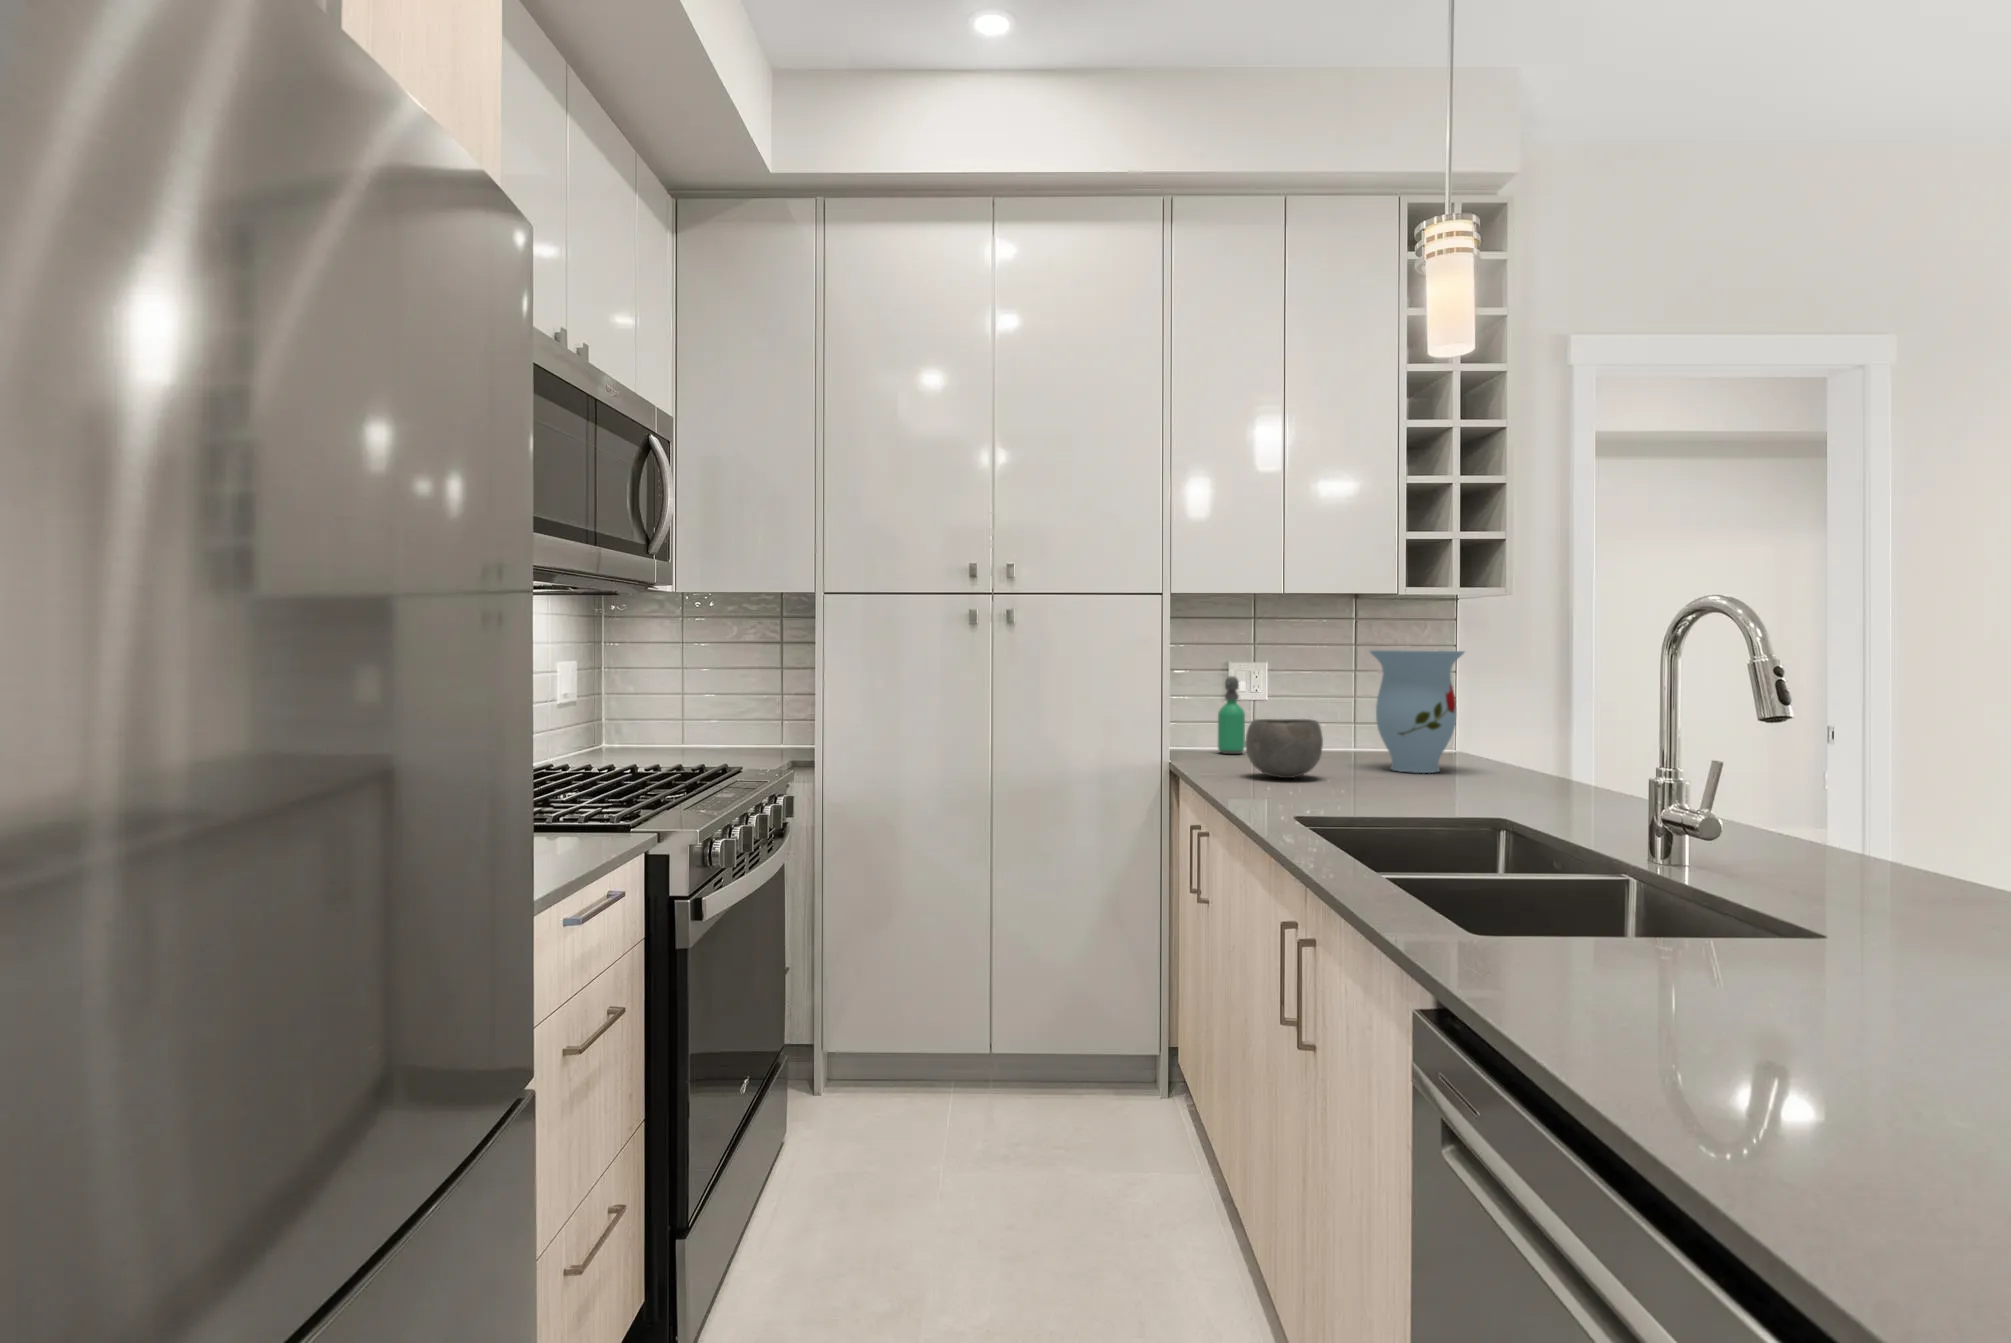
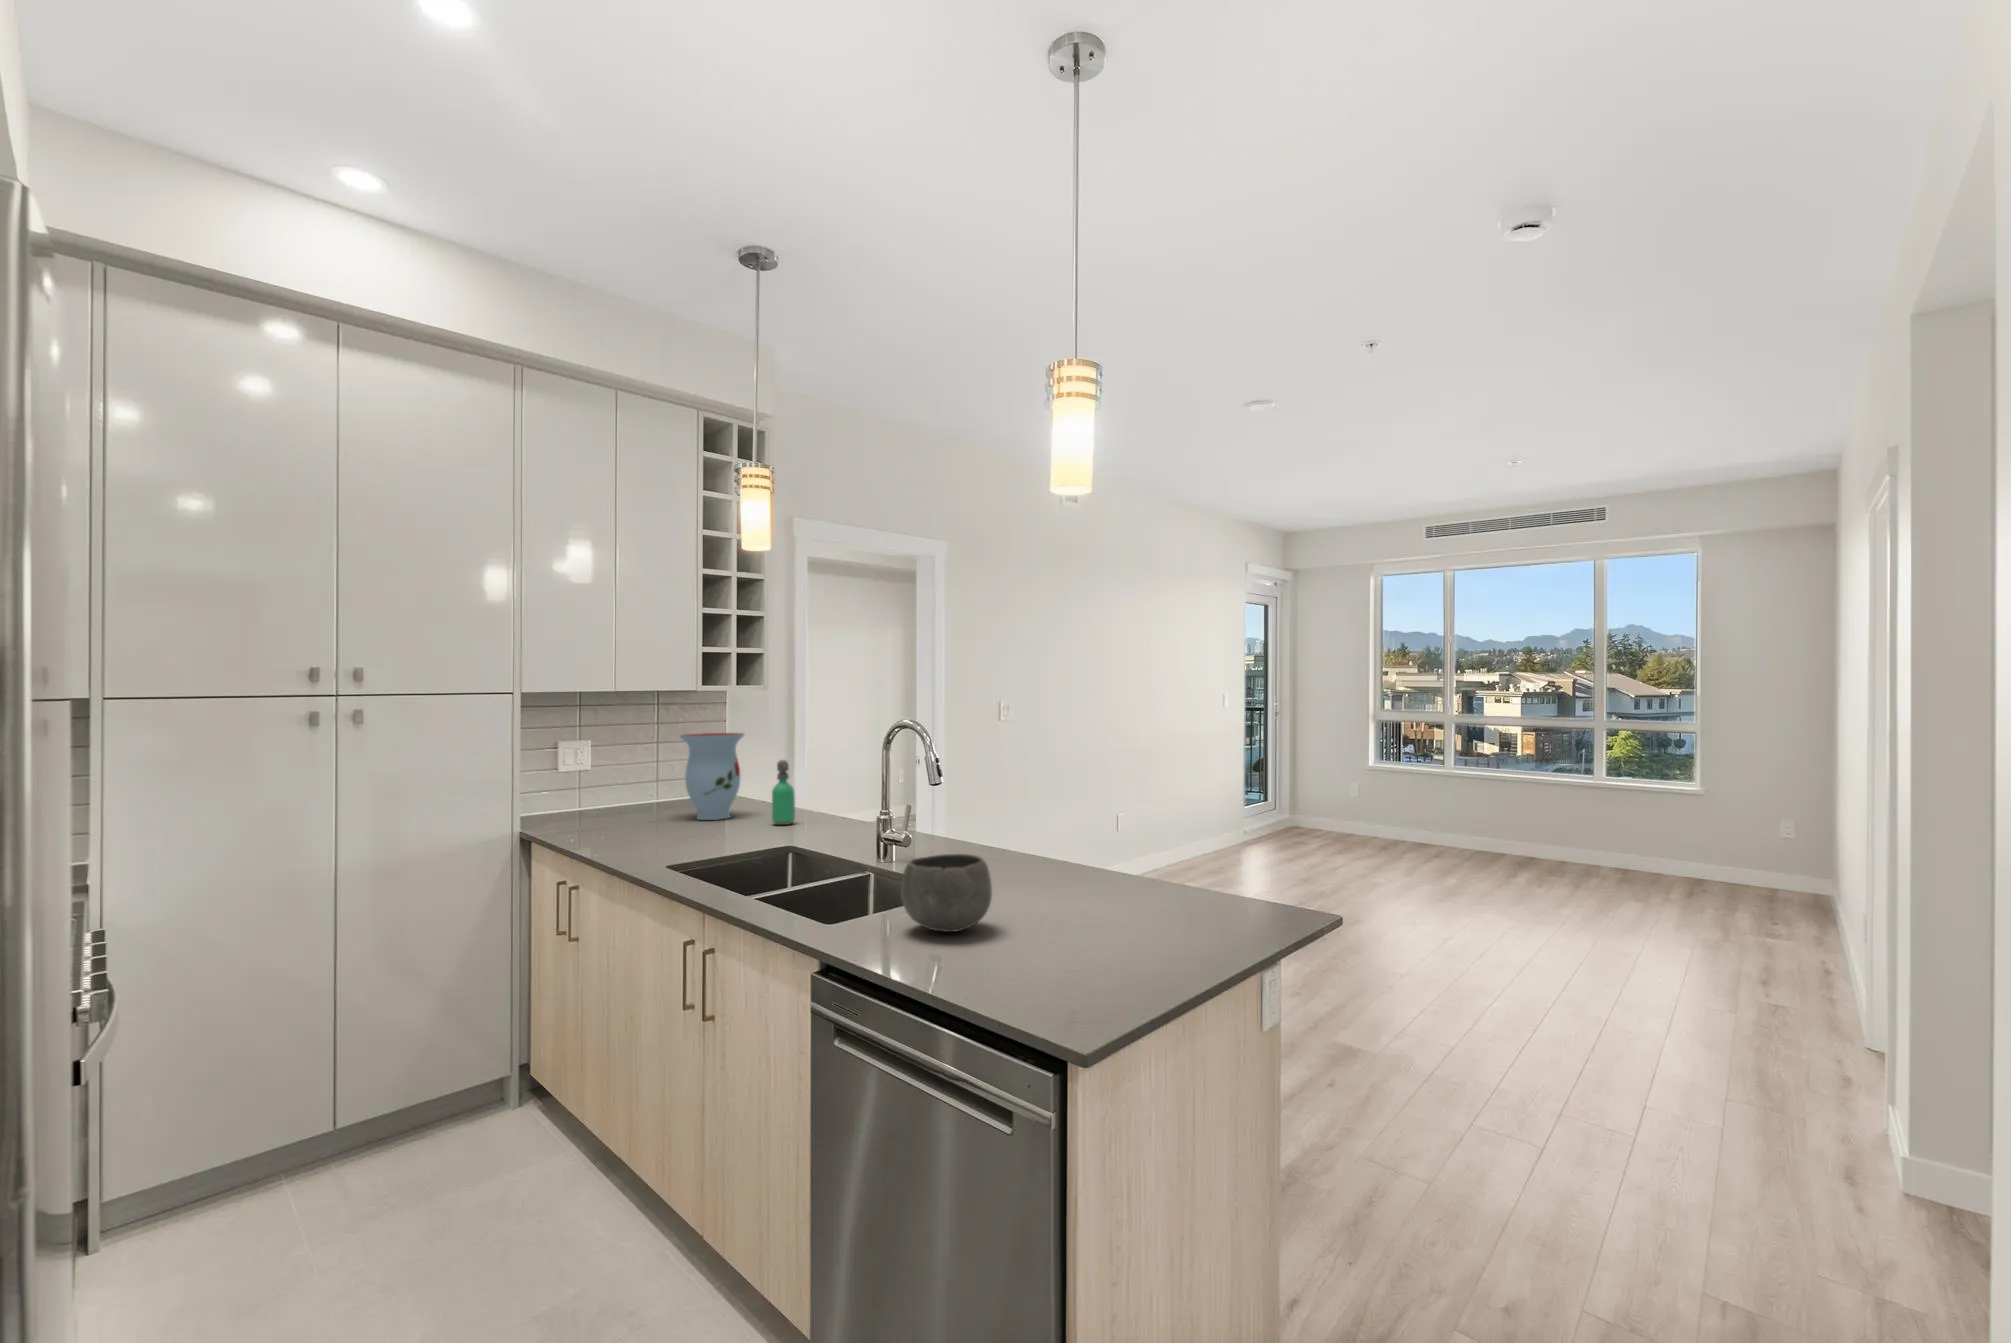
soap dispenser: present [1218,676,1245,754] -> present [772,760,795,825]
ceramic bowl: present [1245,719,1323,778] -> present [901,854,992,932]

